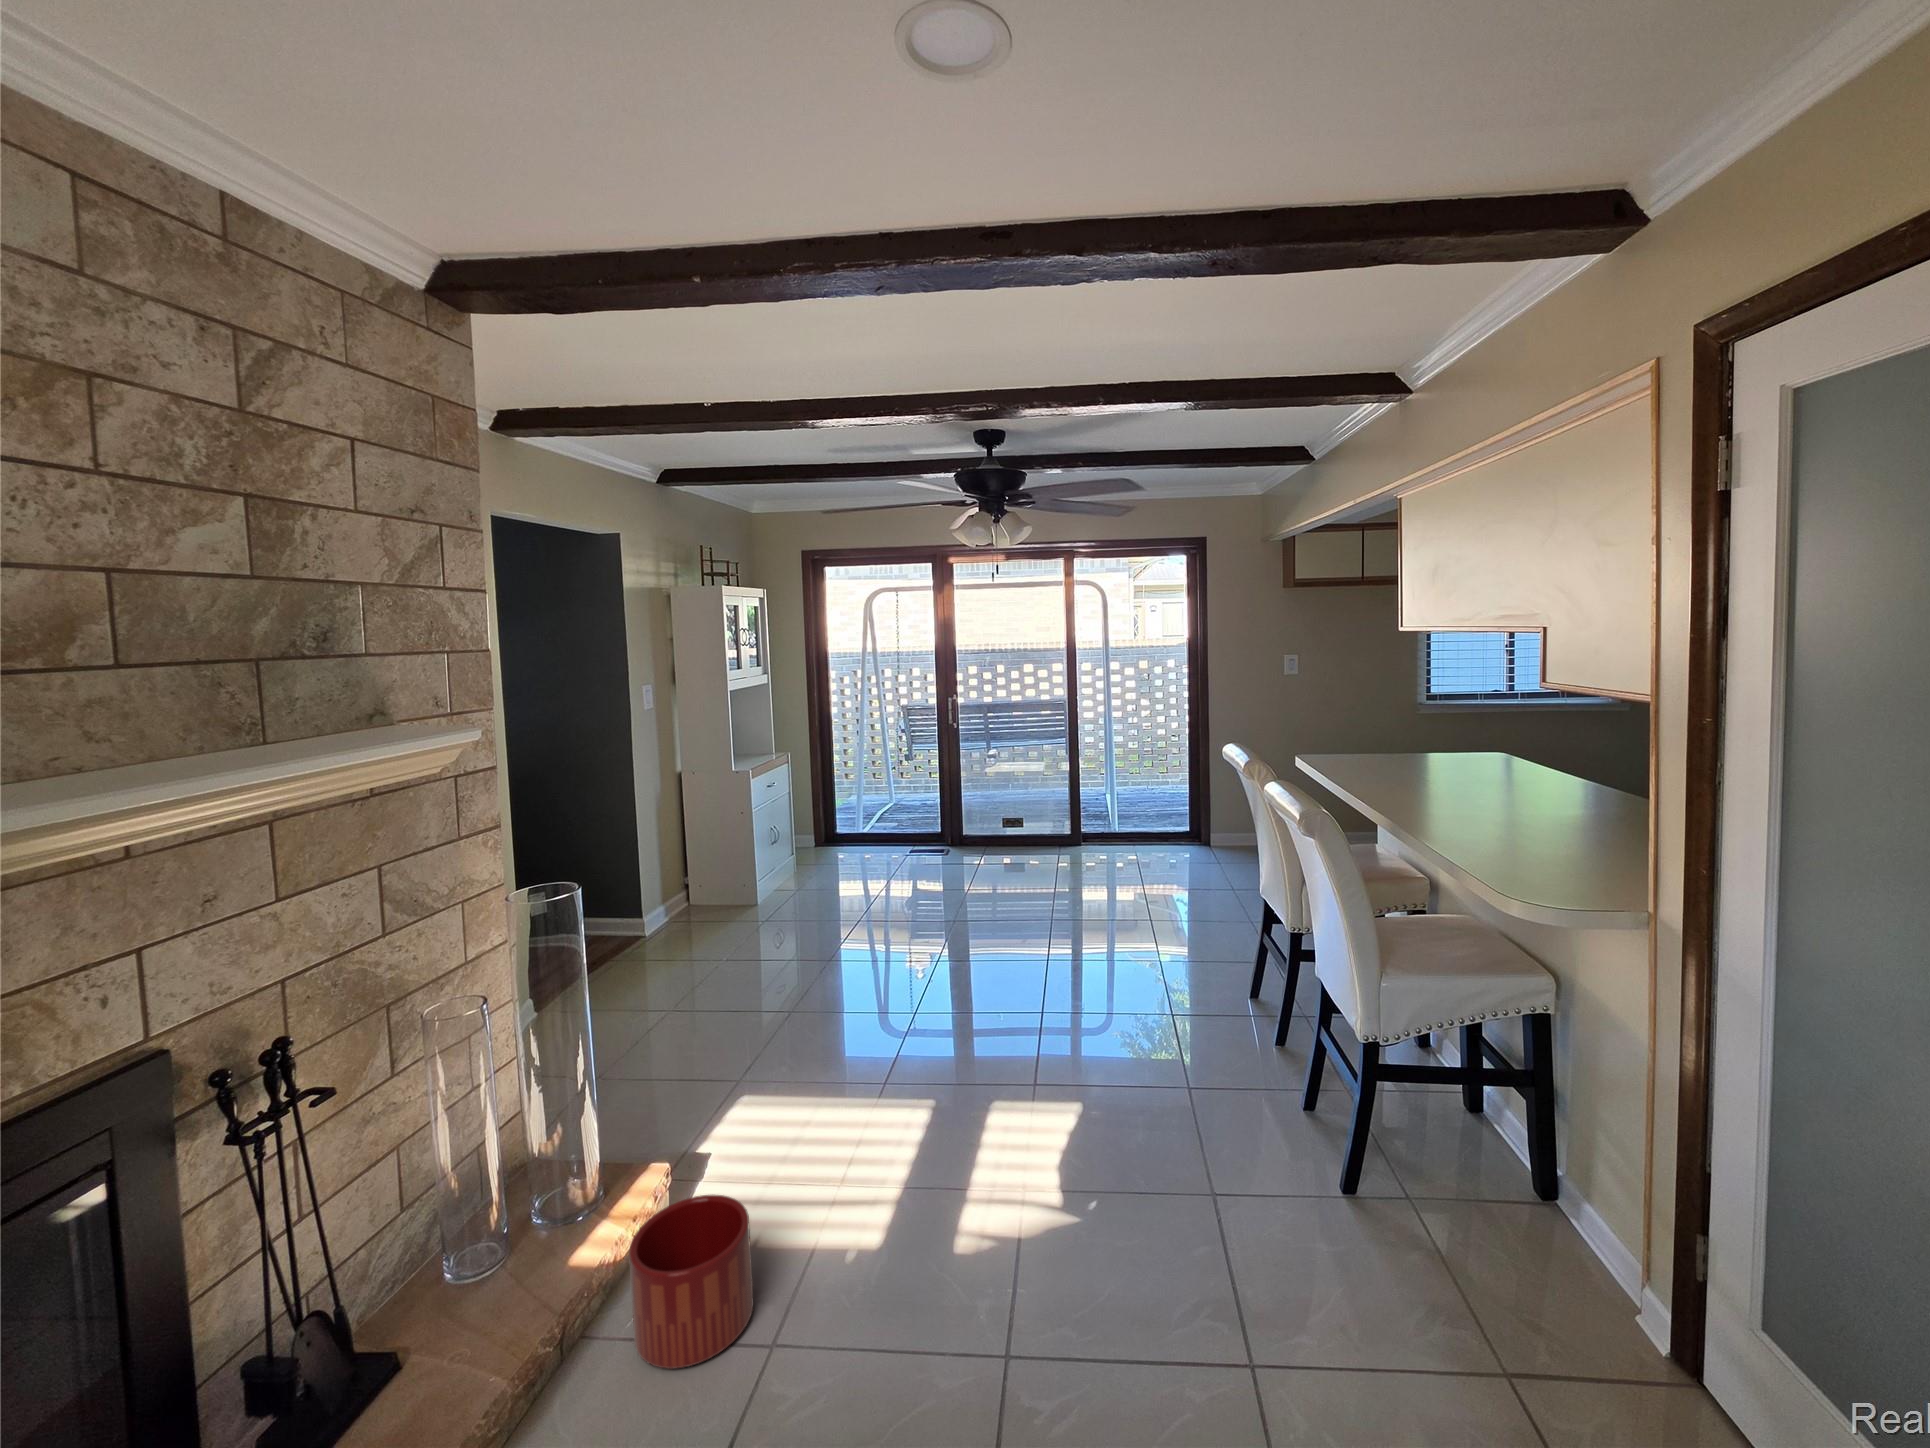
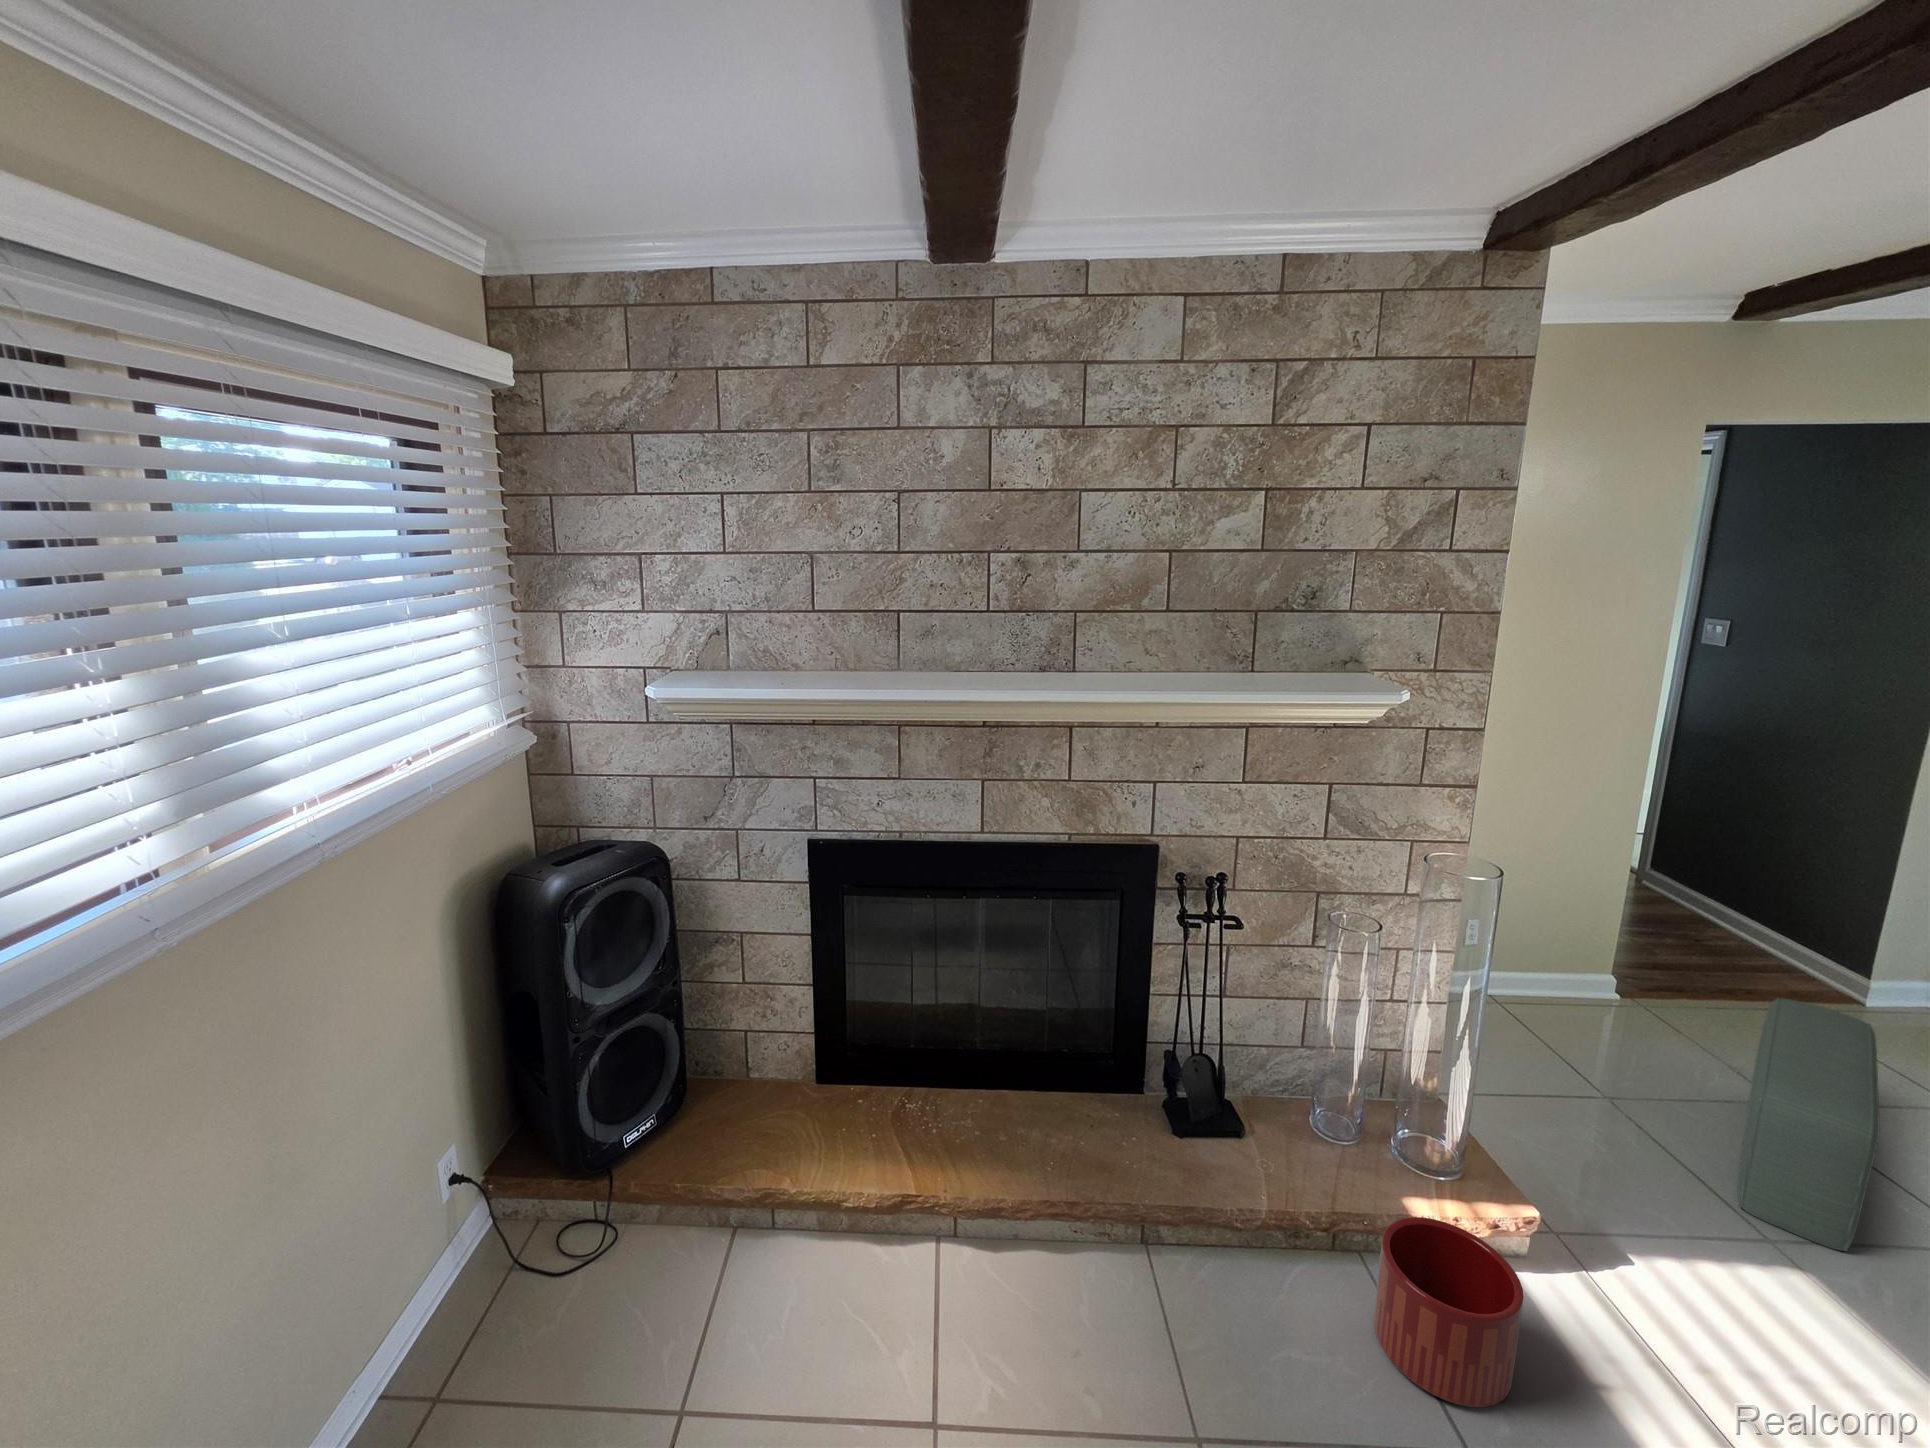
pouf: none [644,925,760,1080] -> present [1737,998,1880,1252]

